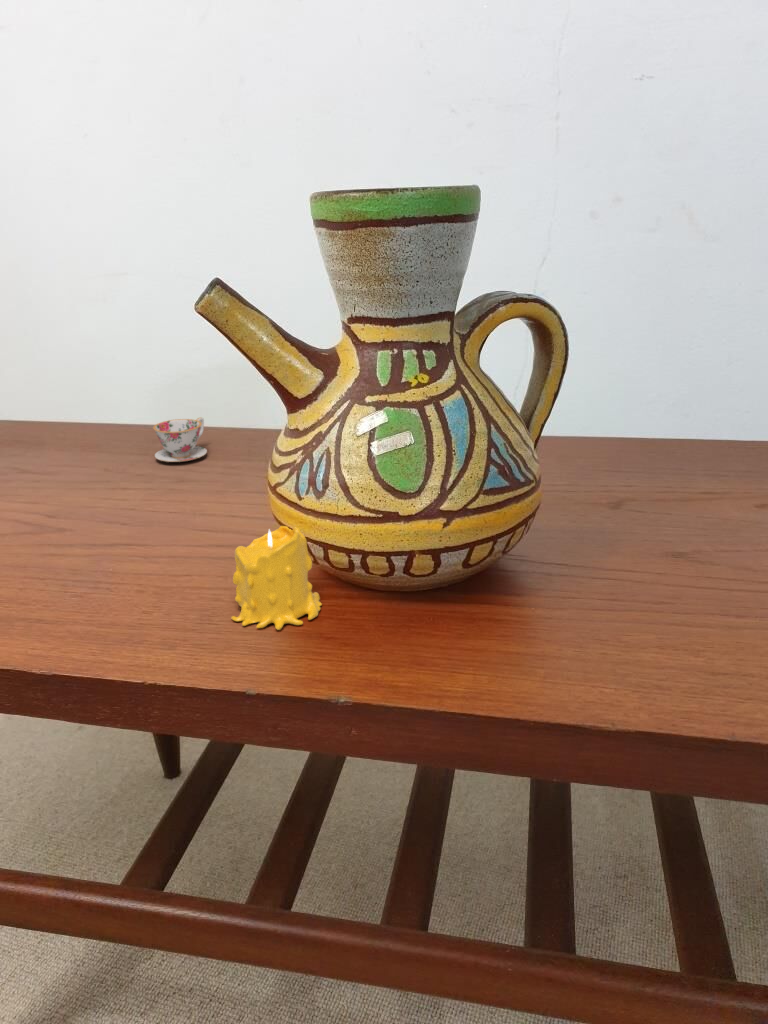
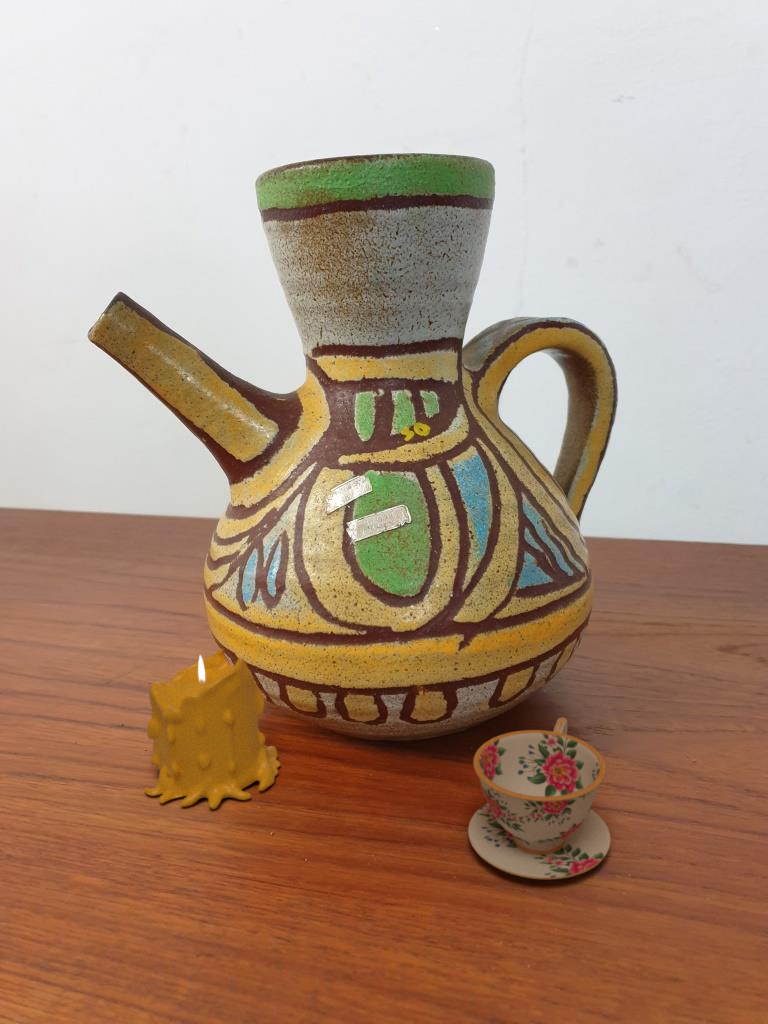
teacup: present [153,417,207,462] -> present [468,717,611,879]

